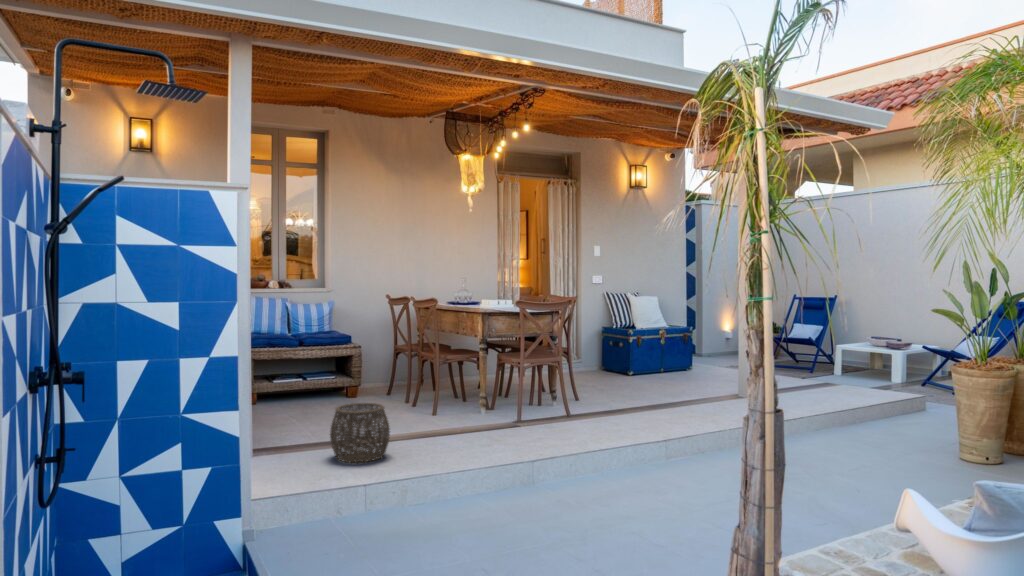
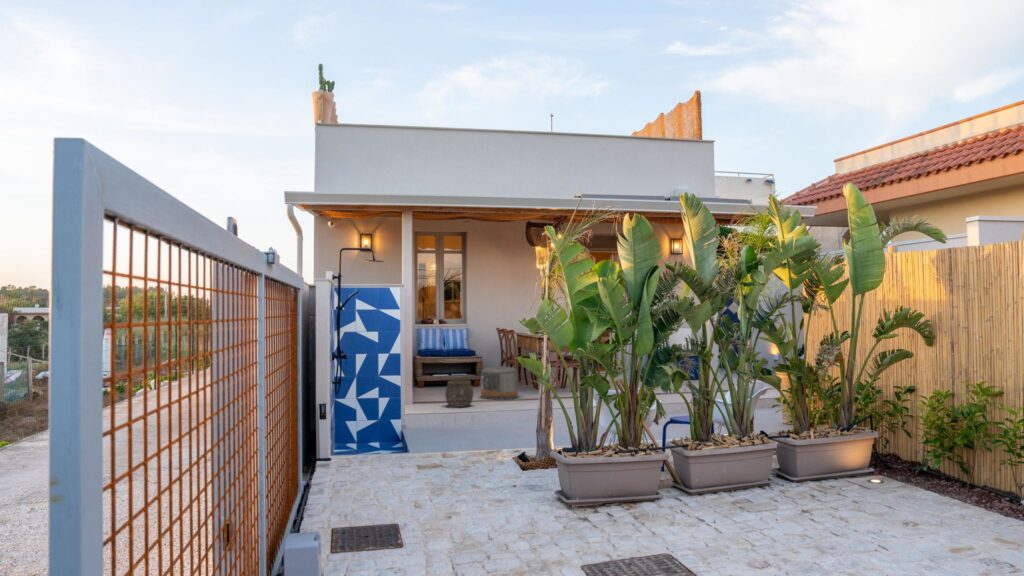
pouf: none [383,367,453,432] -> present [481,366,518,399]

